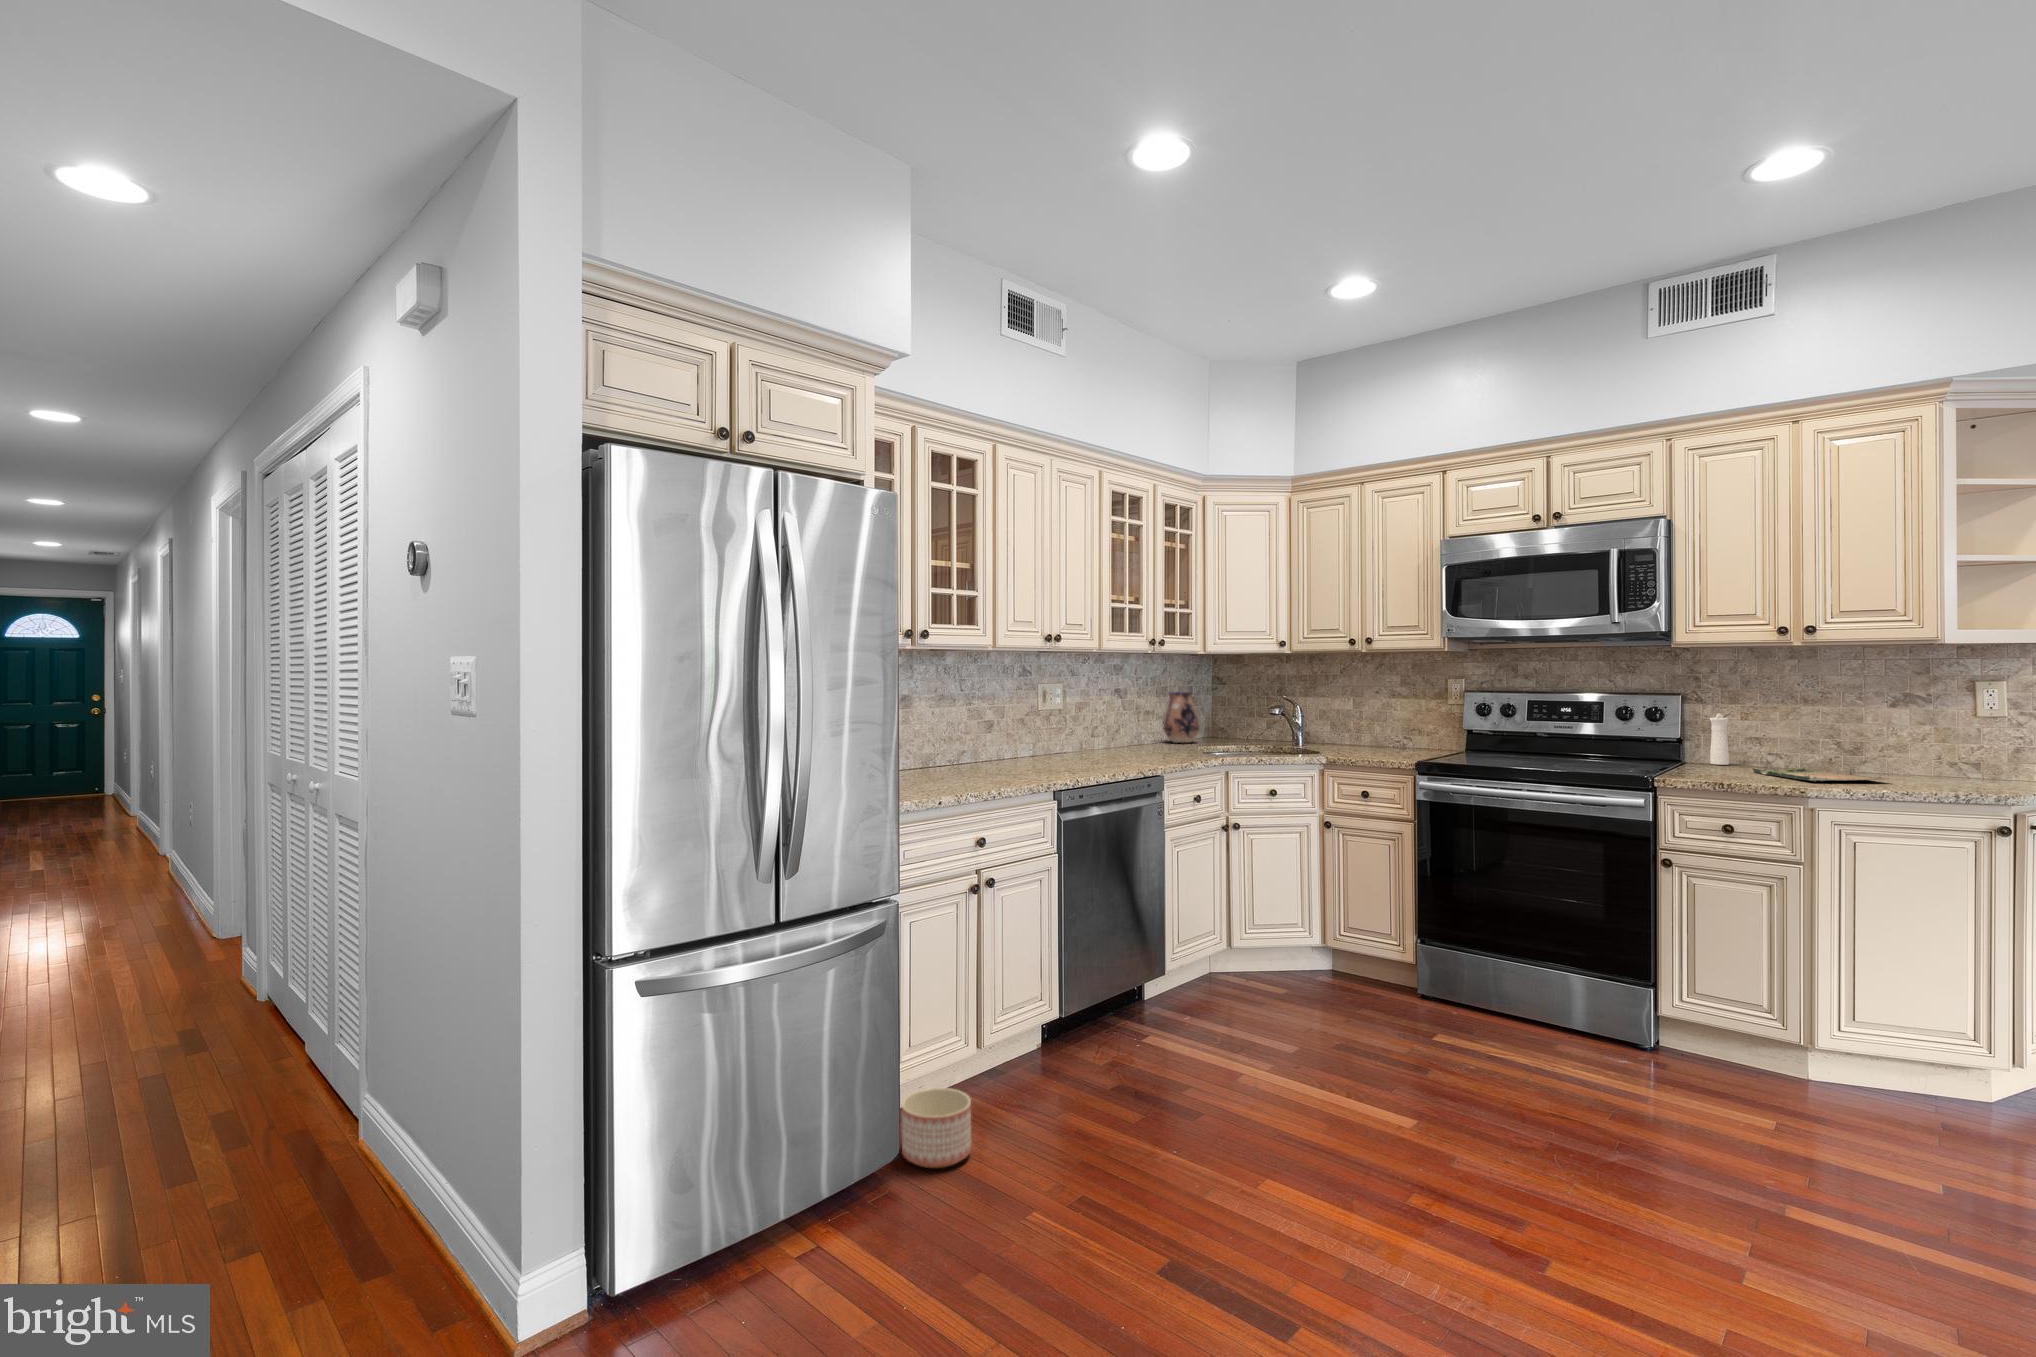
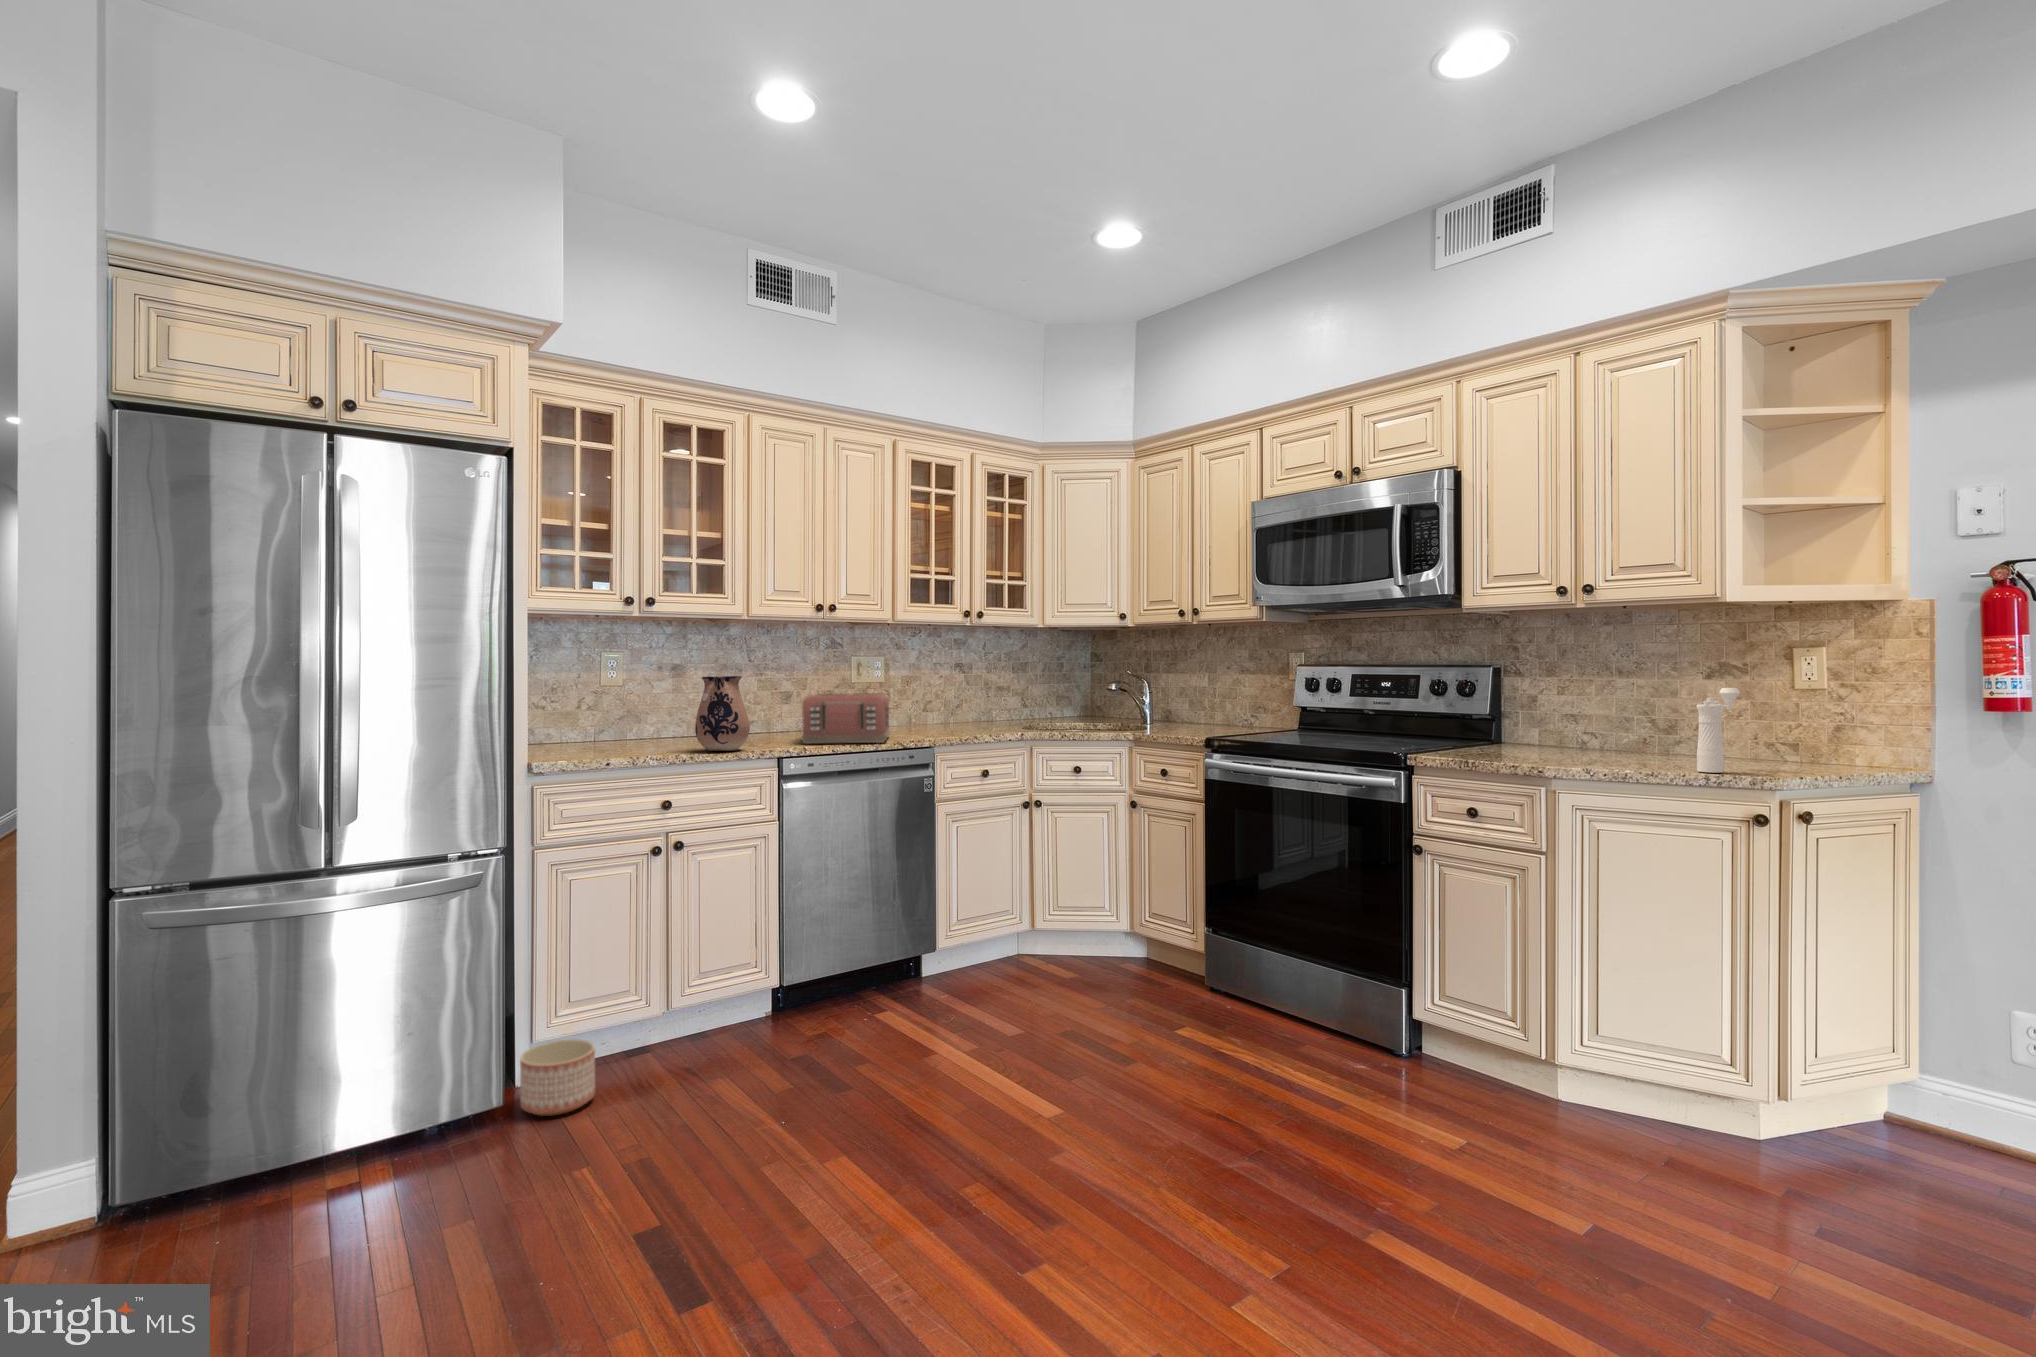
ceramic pitcher: present [1164,692,1200,743] -> present [695,676,750,751]
pepper mill: present [1710,713,1729,765] -> present [1696,688,1740,773]
toaster: none [1042,723,1144,776] -> present [801,693,890,744]
tray: present [1753,764,1889,782] -> none [1541,741,1665,761]

